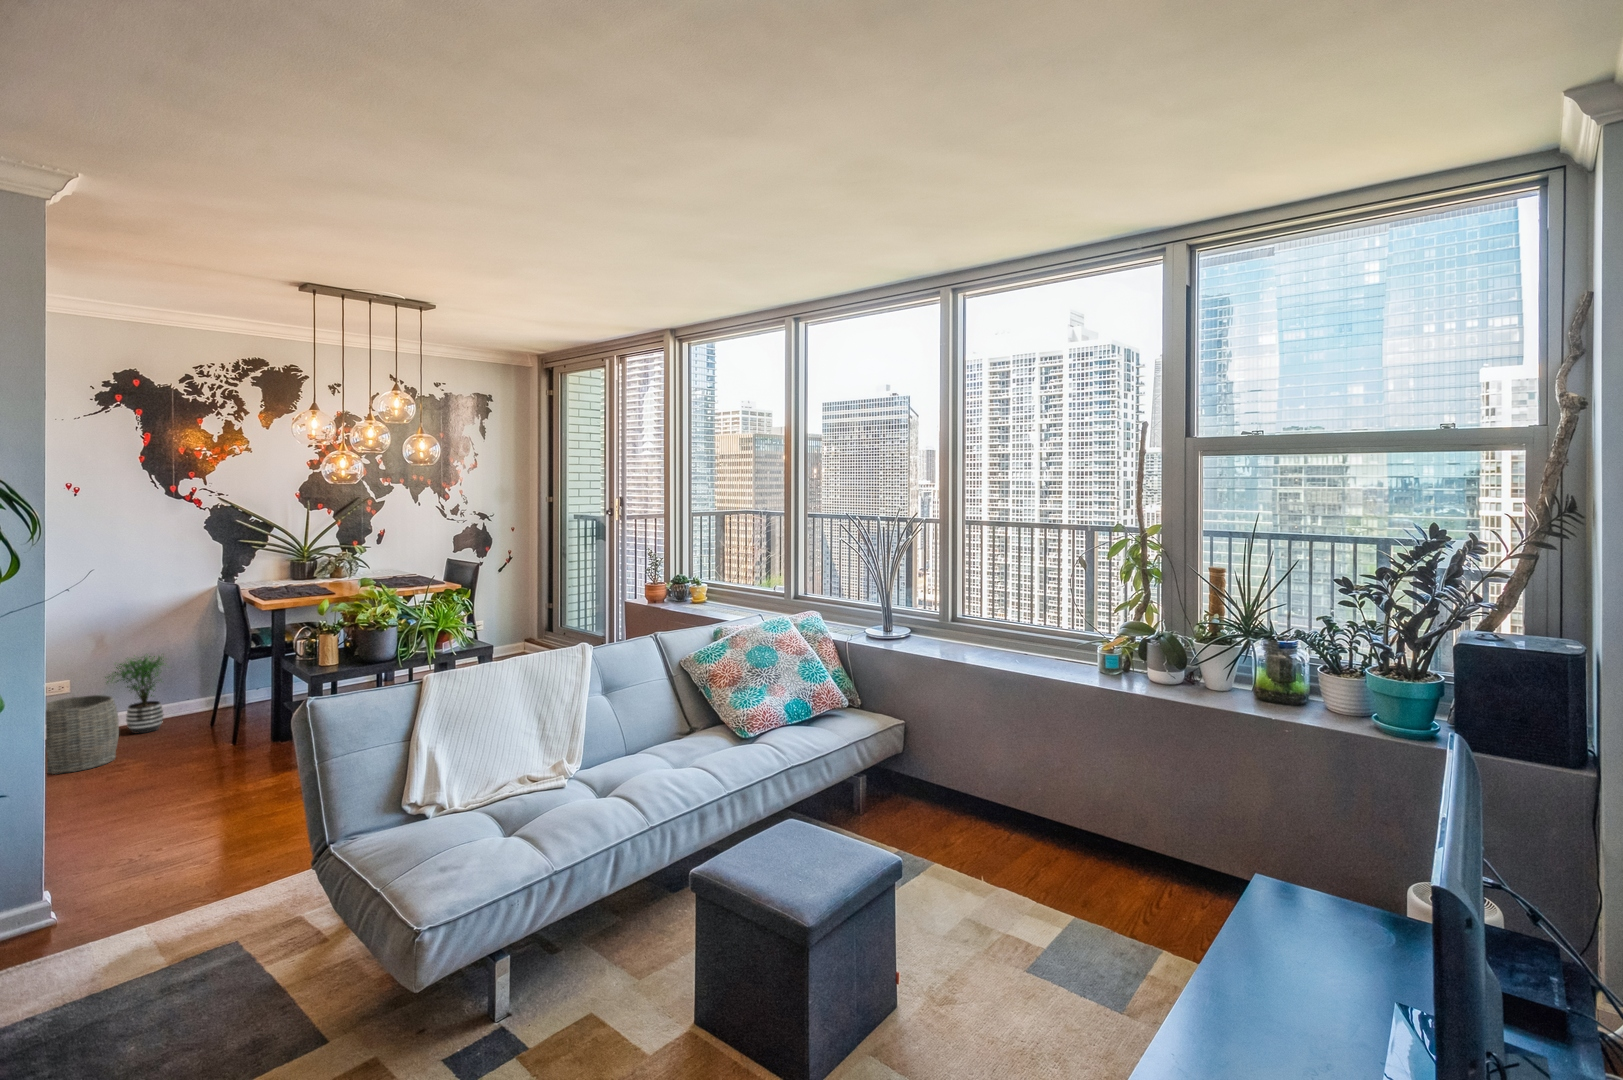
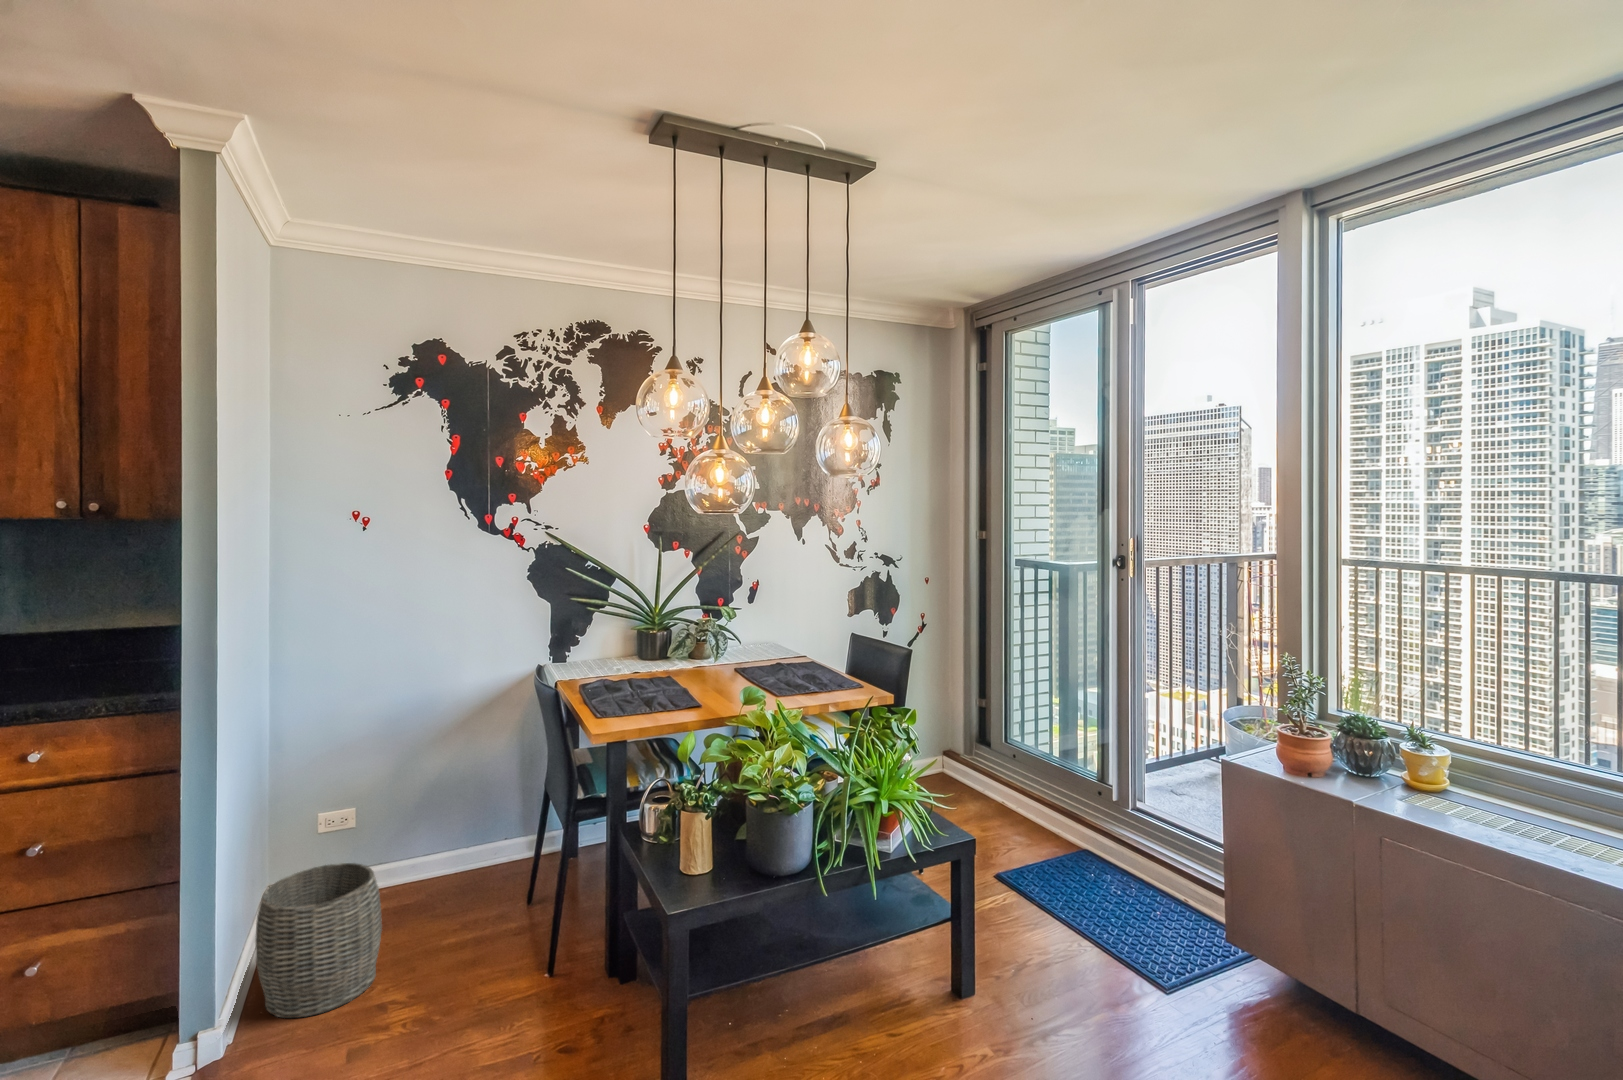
potted plant: present [105,654,164,734] -> none [381,775,479,906]

